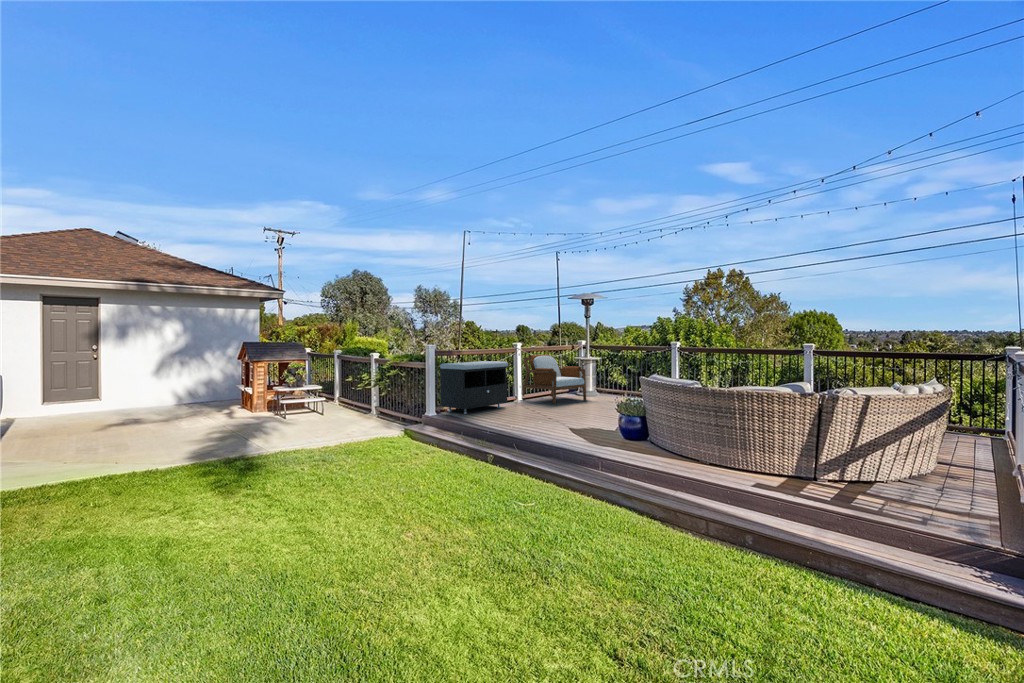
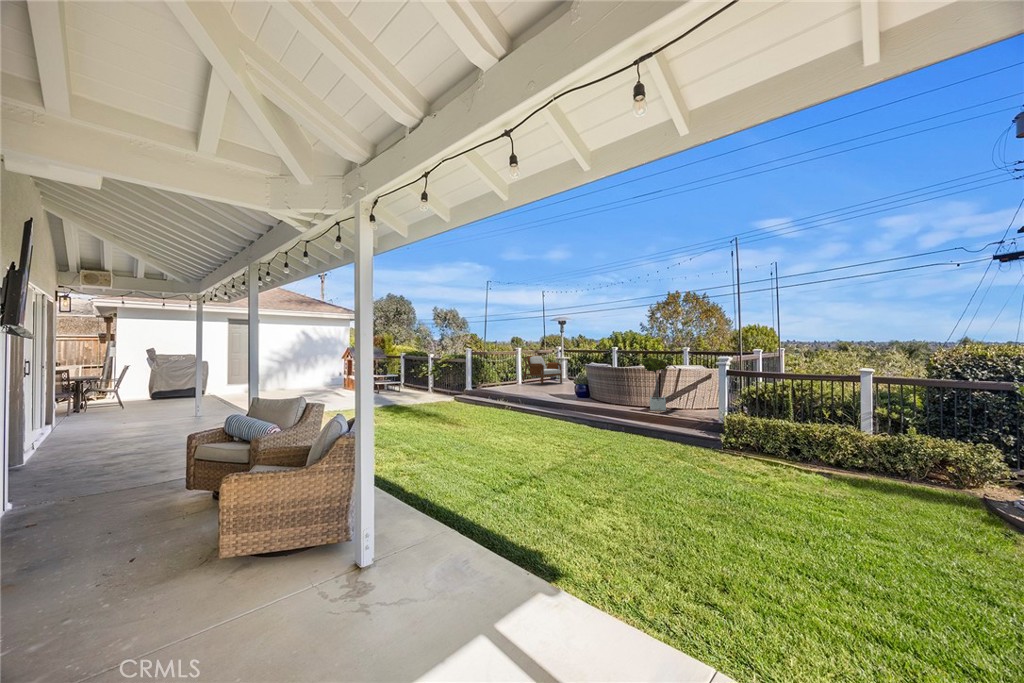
storage bench: present [440,361,508,414] -> none [476,359,515,389]
potted tree: none [782,368,844,495] -> present [643,357,667,411]

